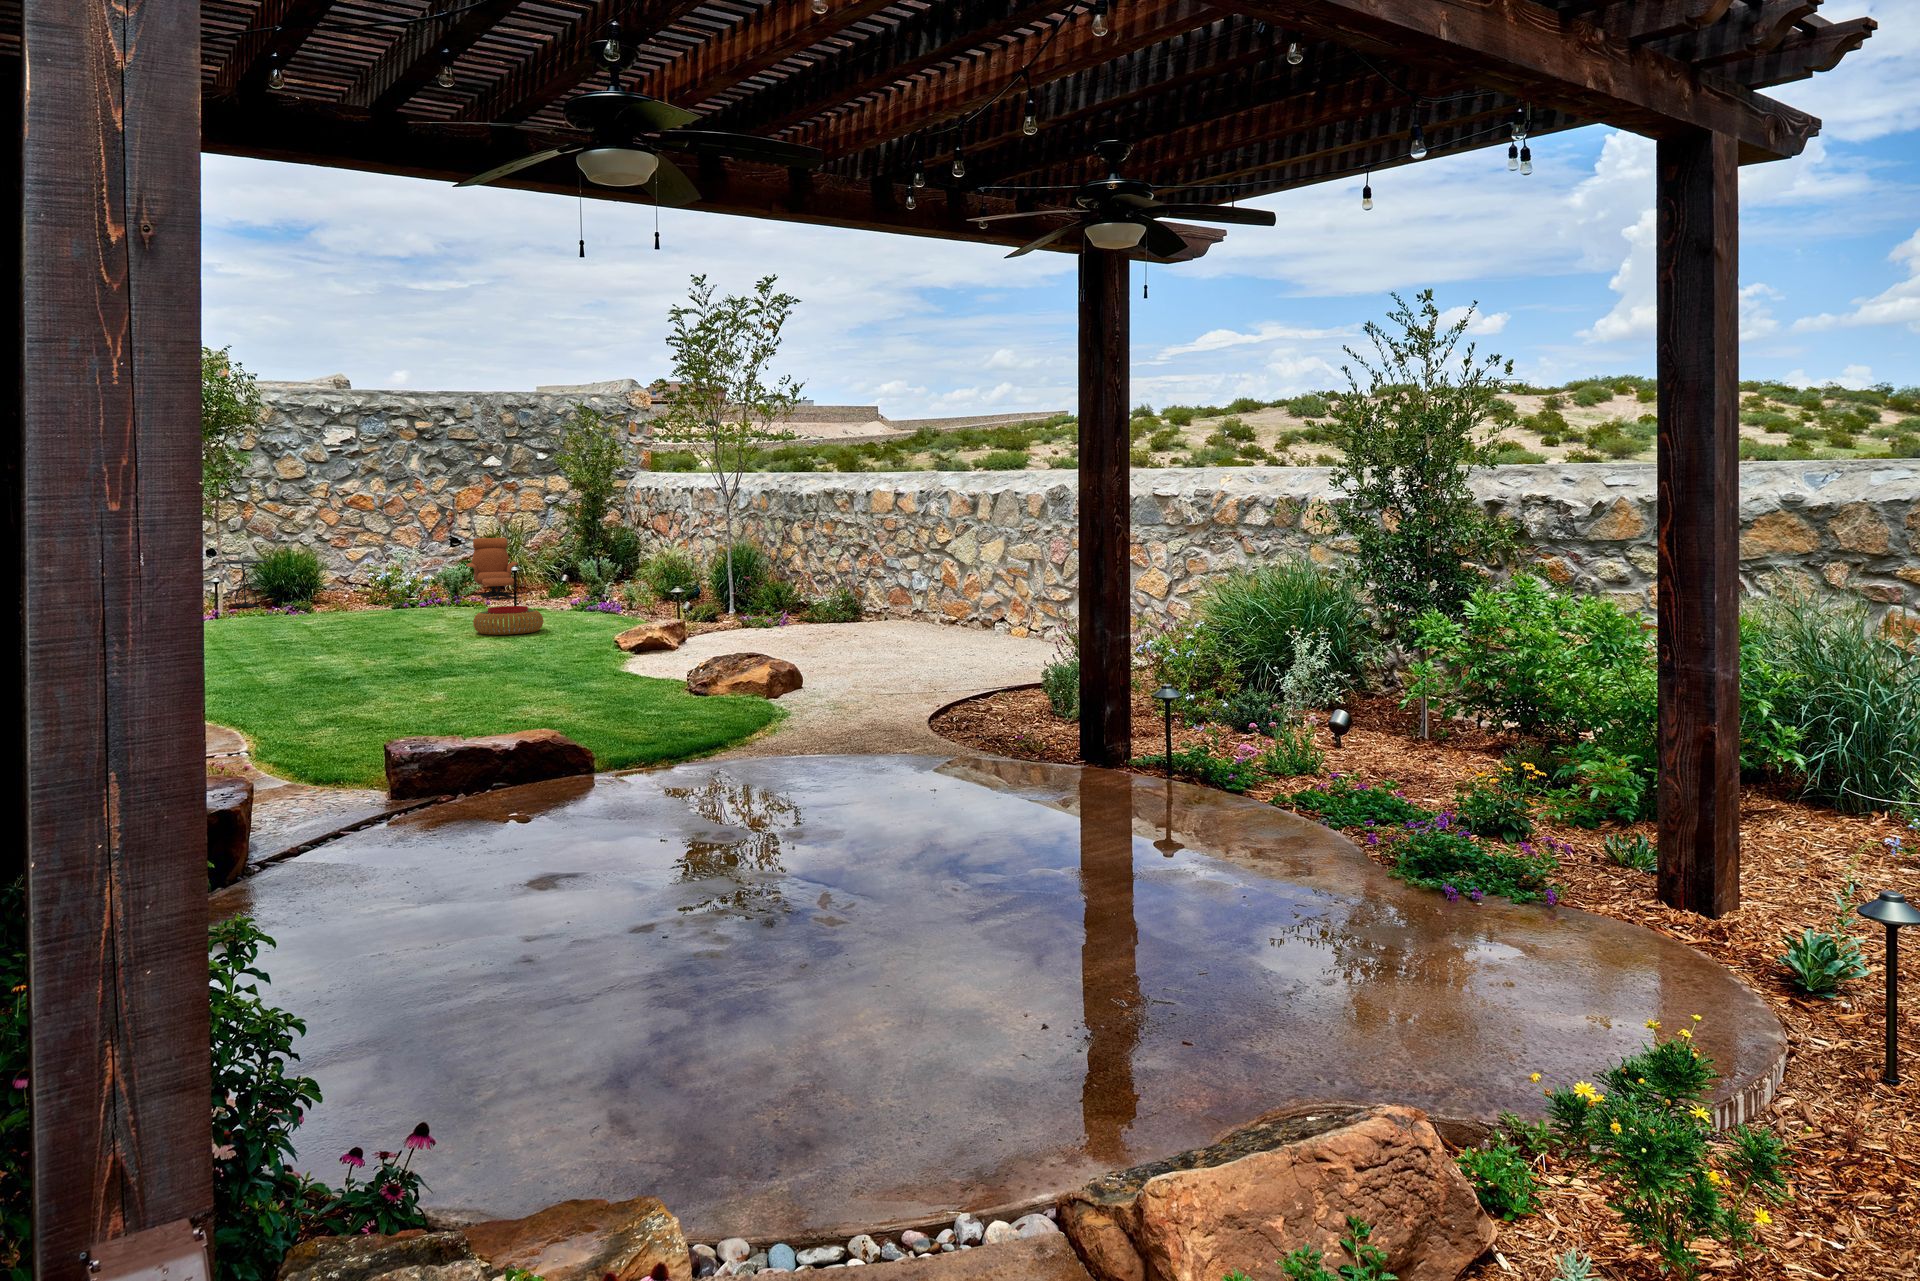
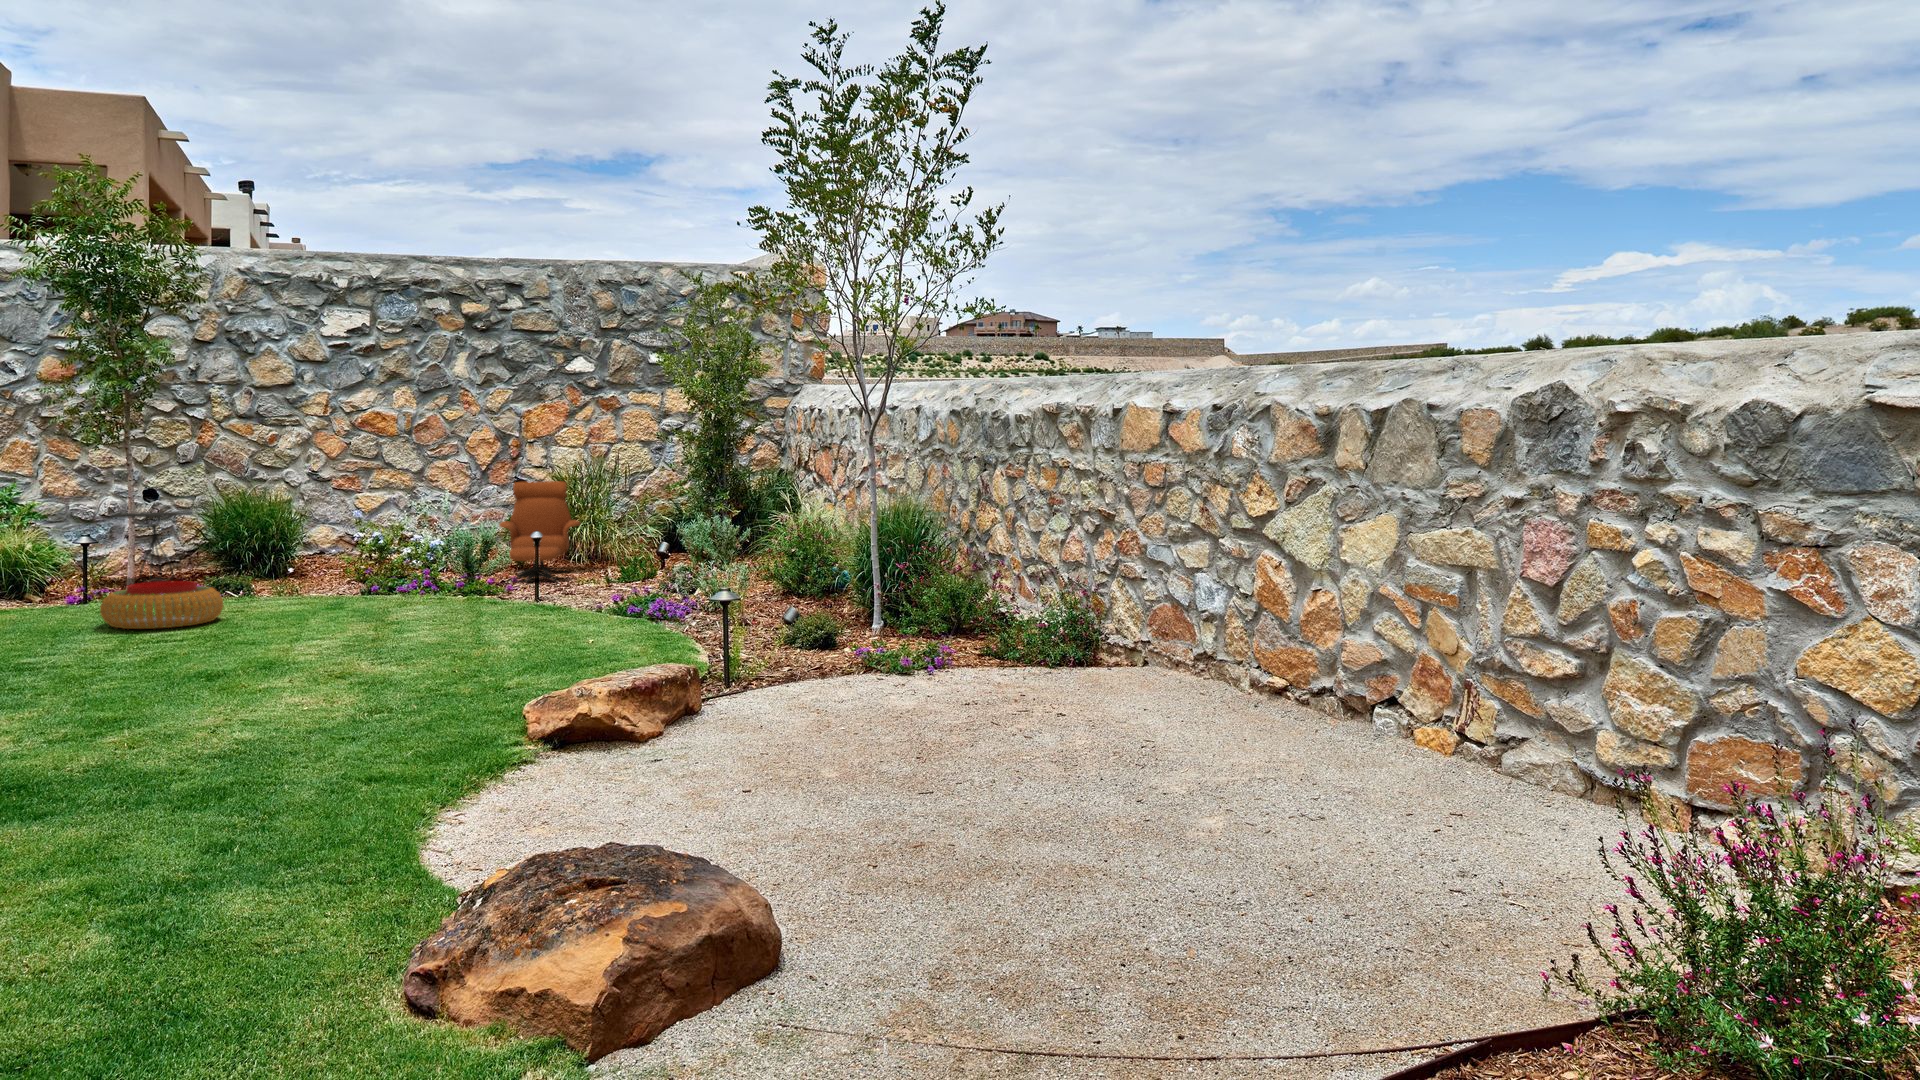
pouf: present [473,606,543,635] -> present [100,581,224,629]

